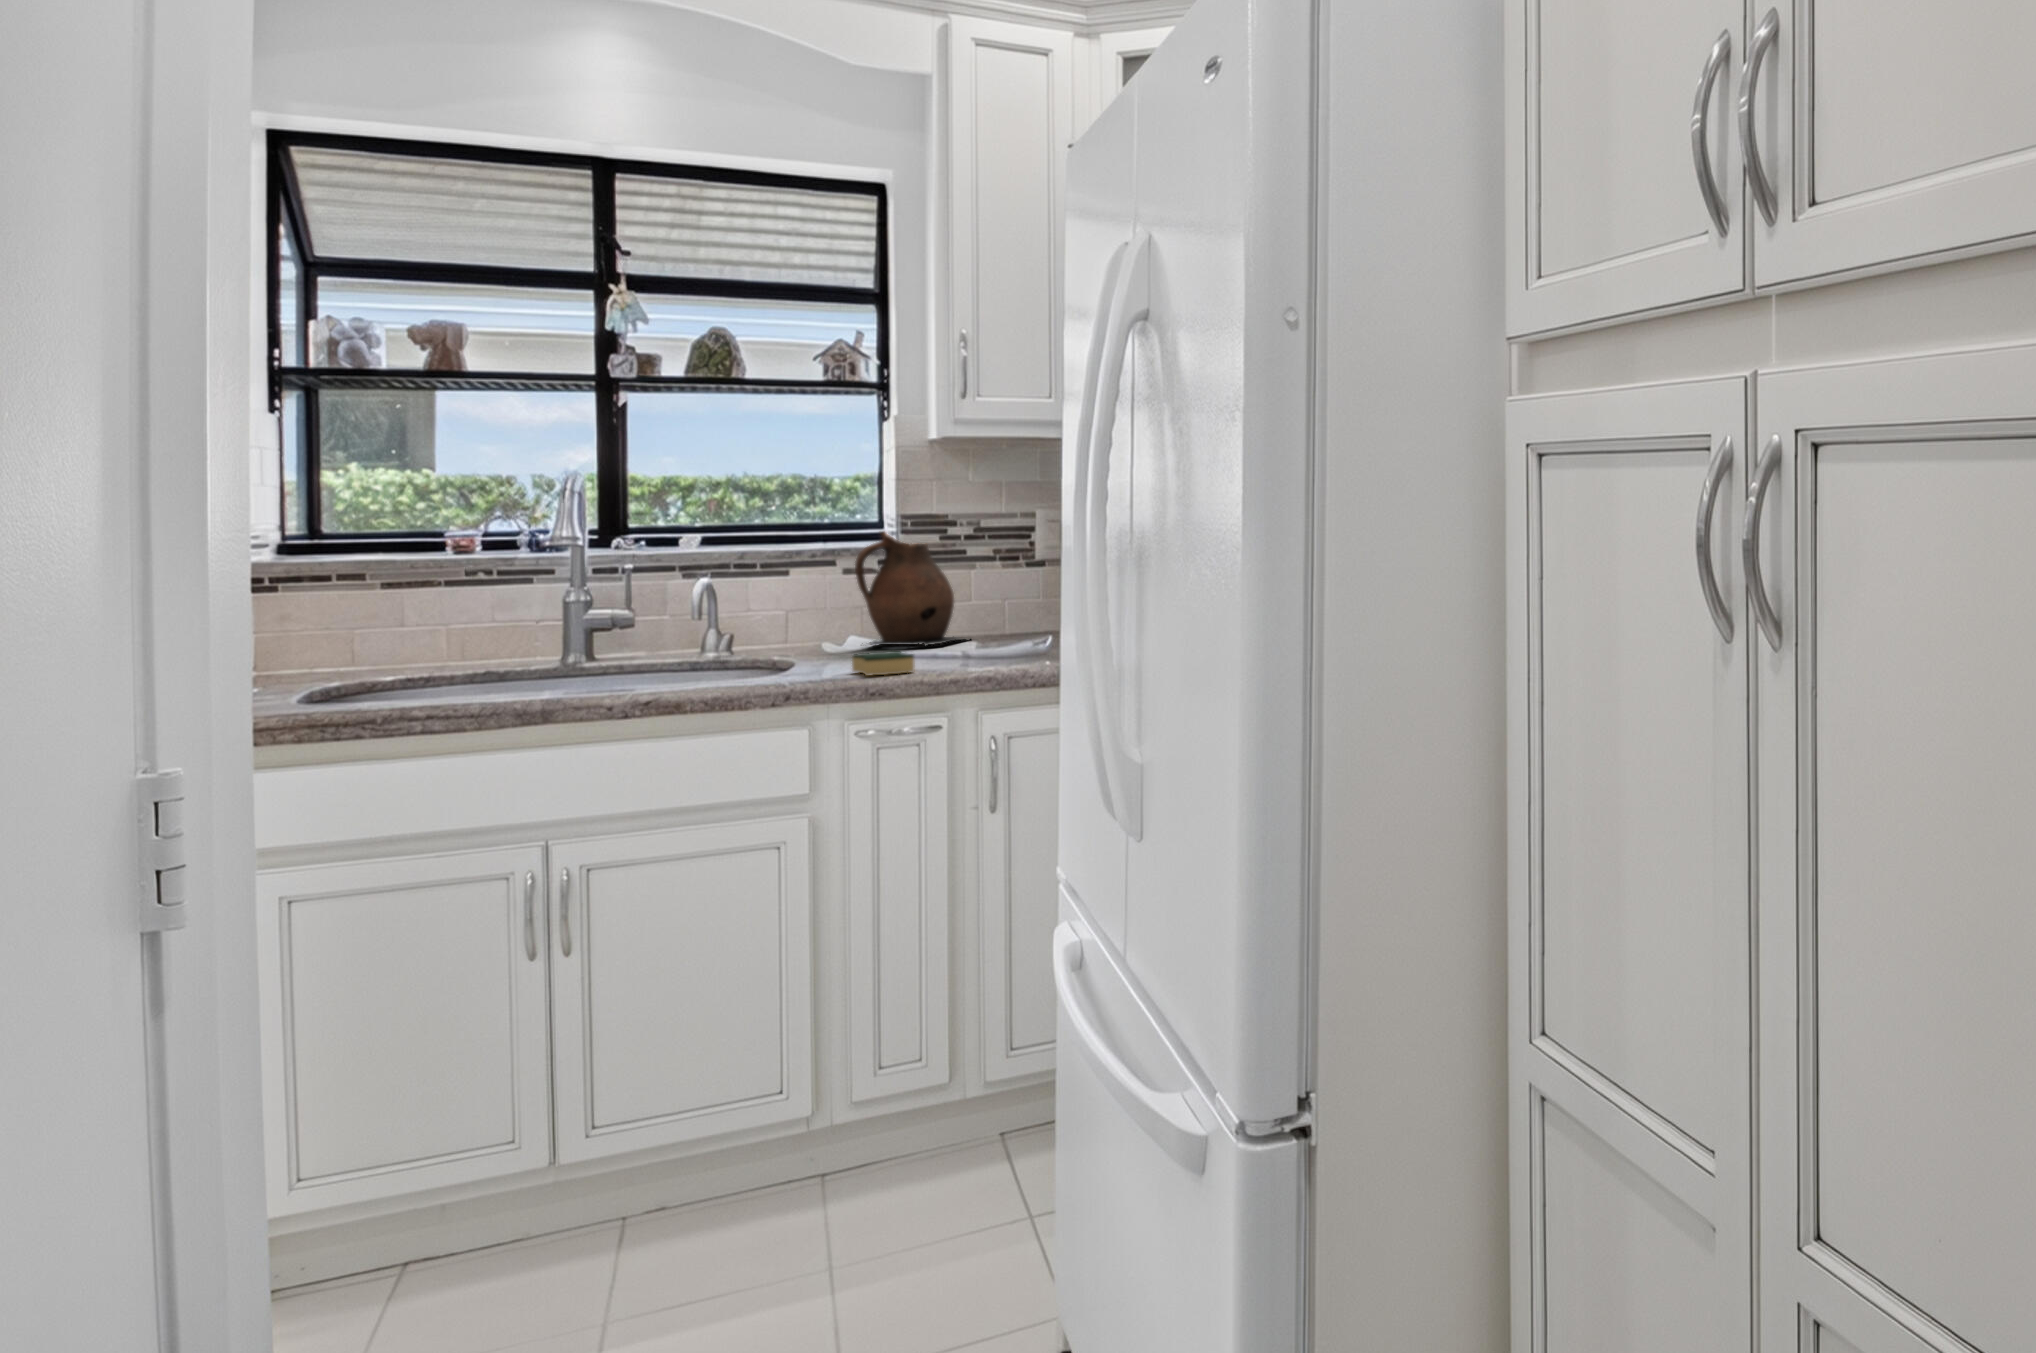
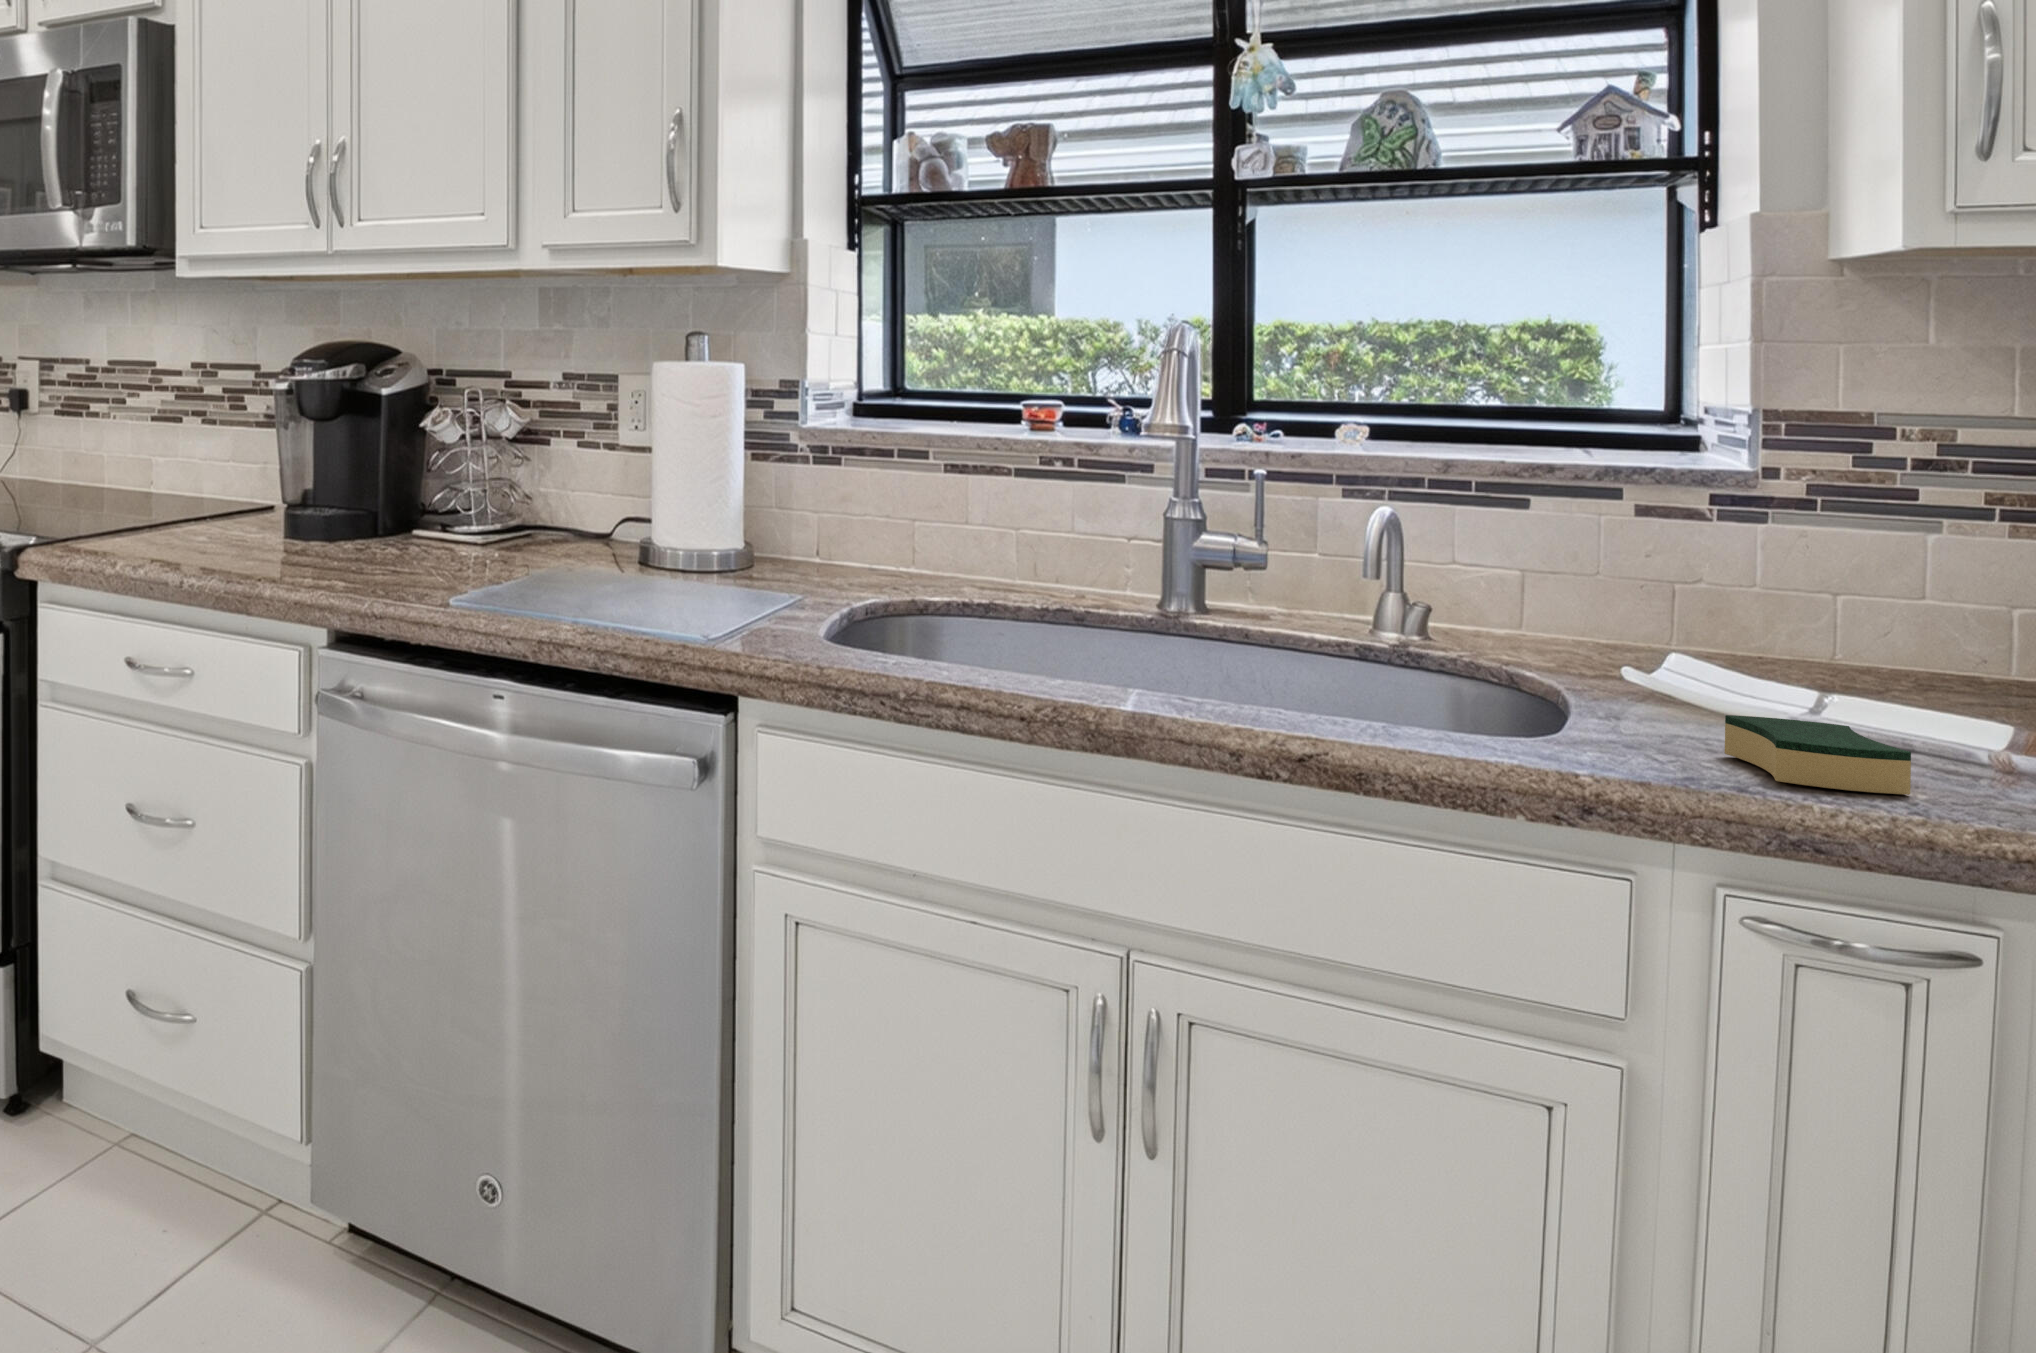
ceramic pitcher: present [855,532,965,646] -> none [1667,440,1941,691]

